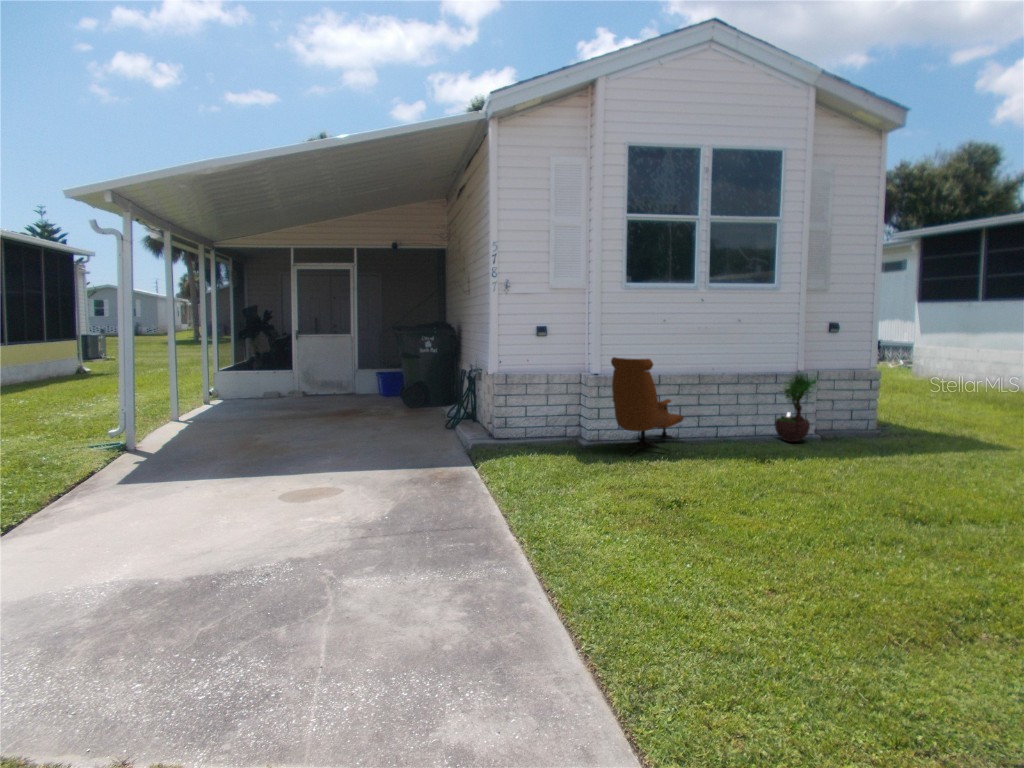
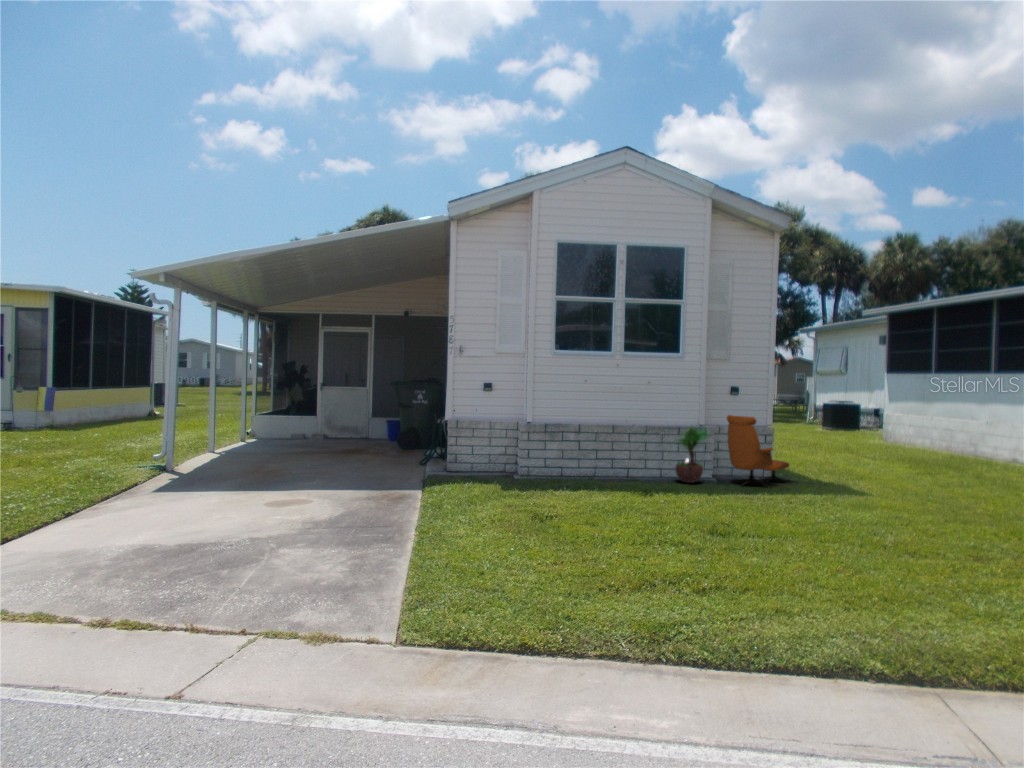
lounge chair: present [611,357,684,455] -> present [727,415,789,488]

